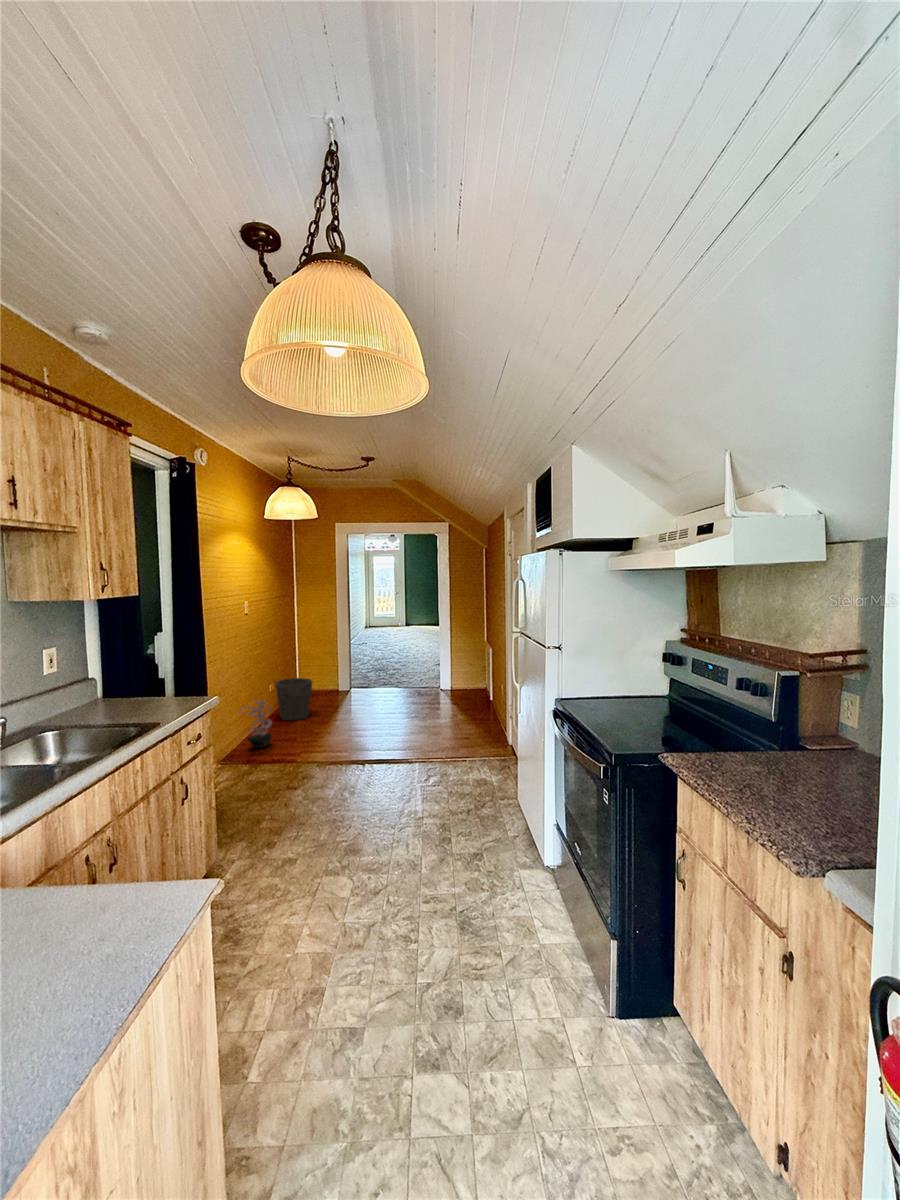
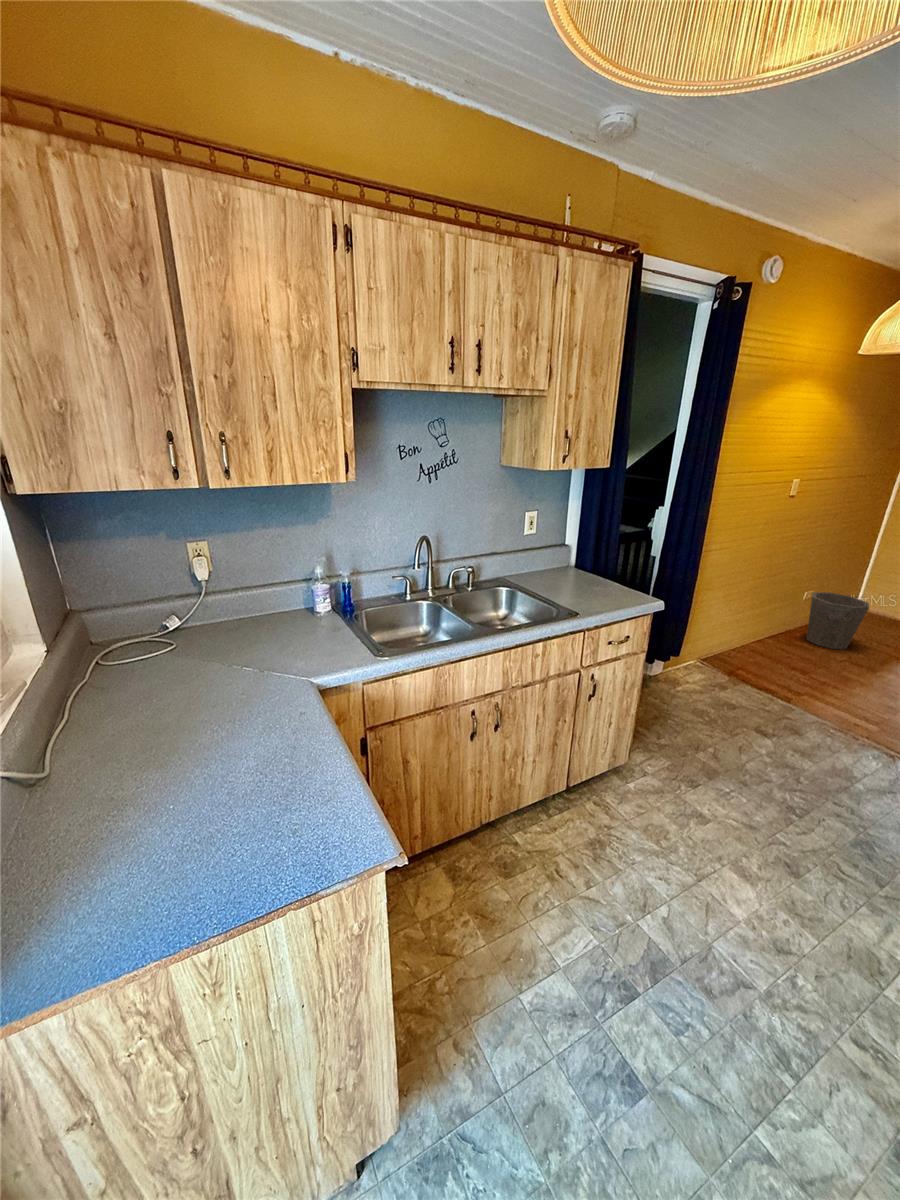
potted plant: present [238,699,272,748] -> none [735,602,789,665]

